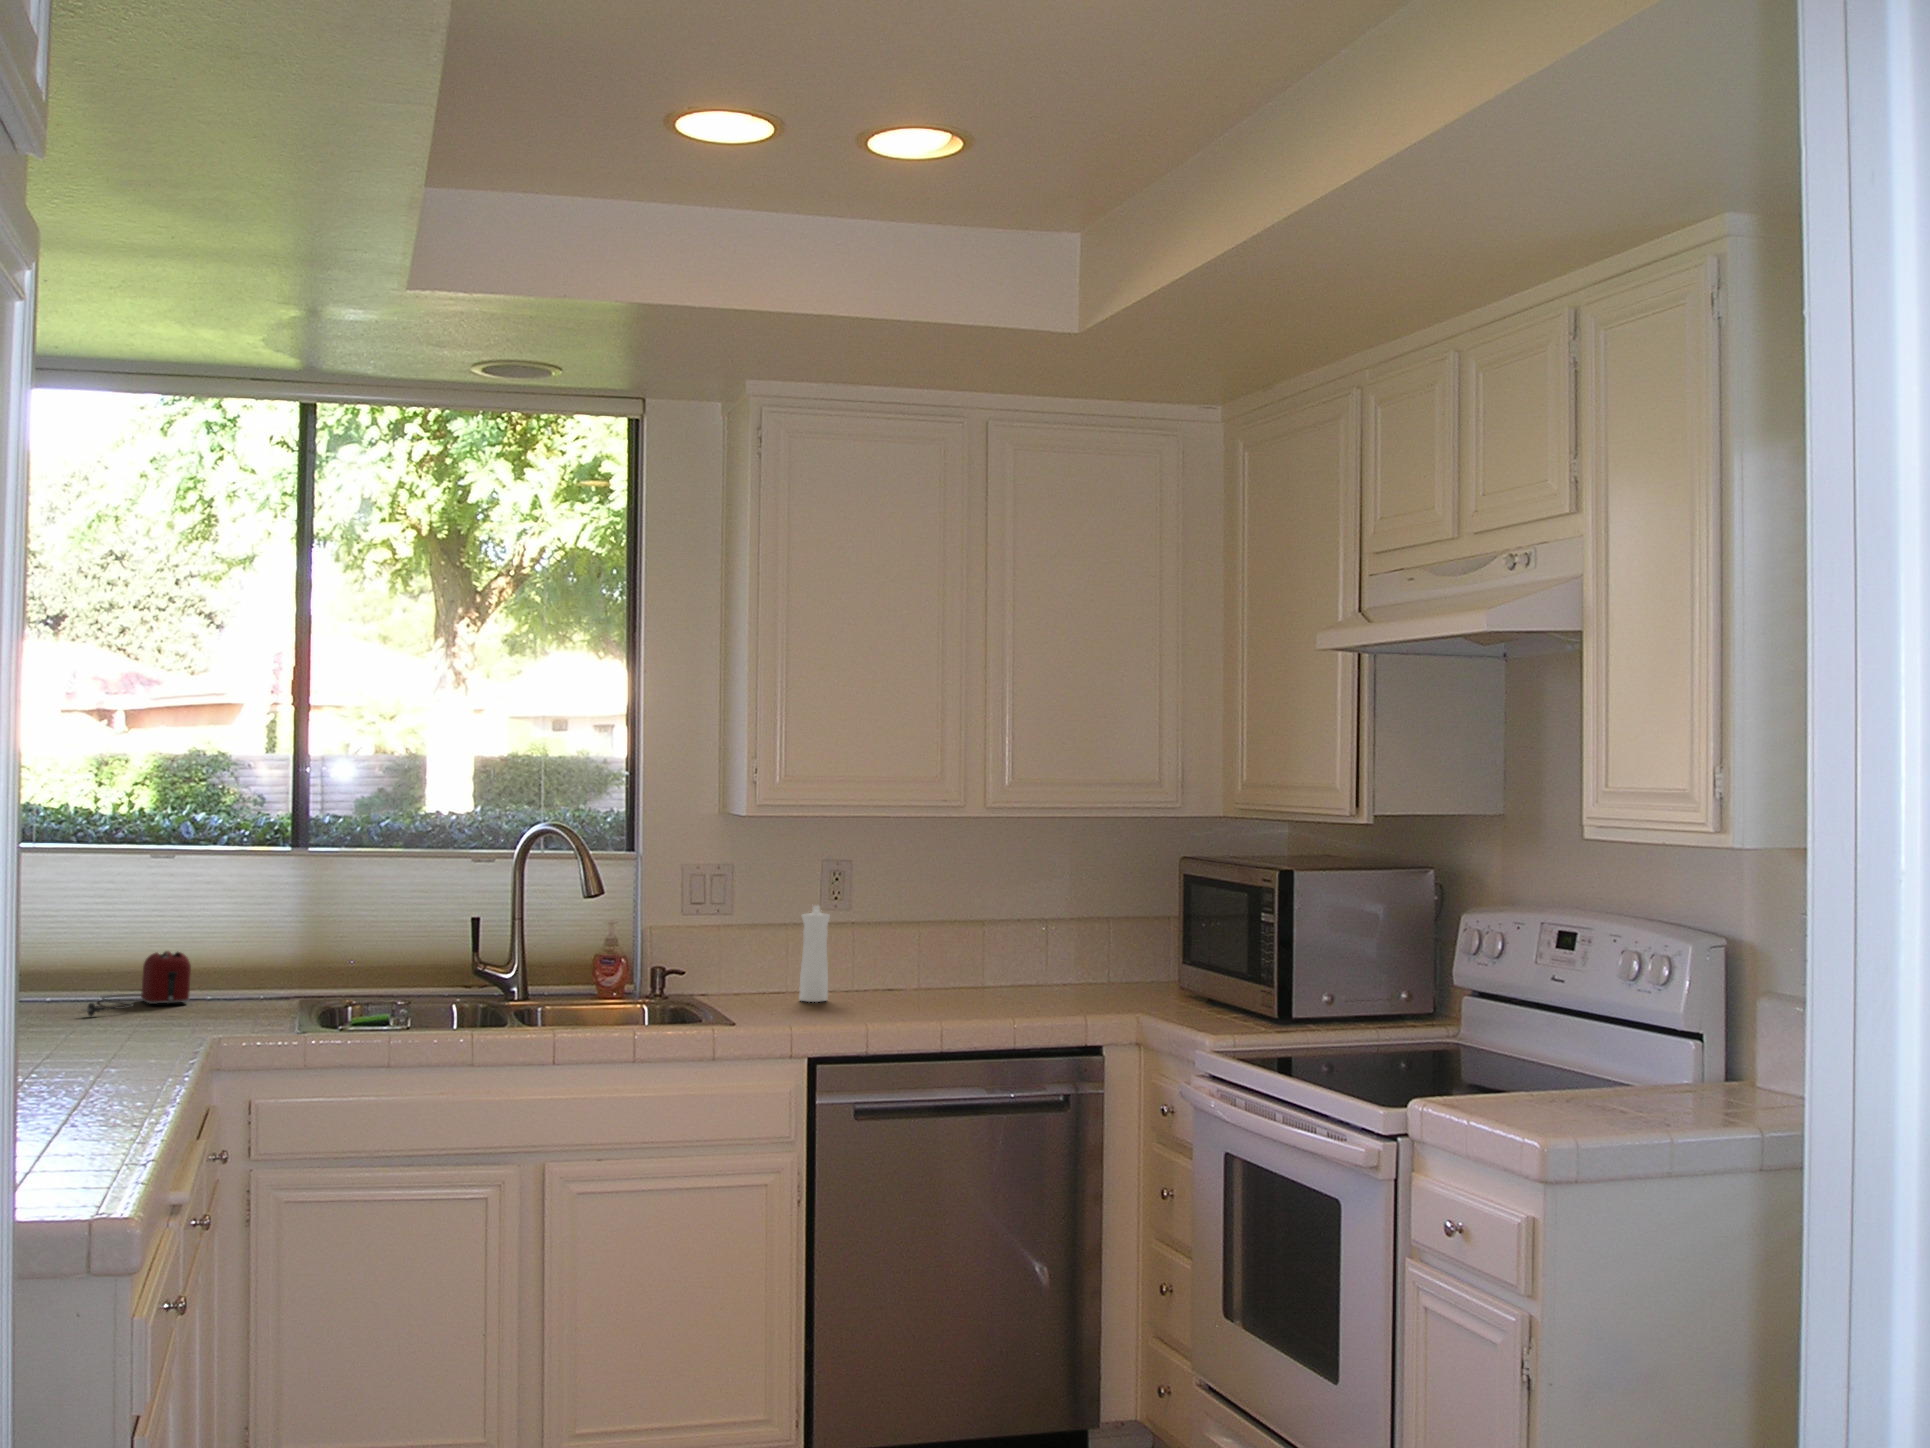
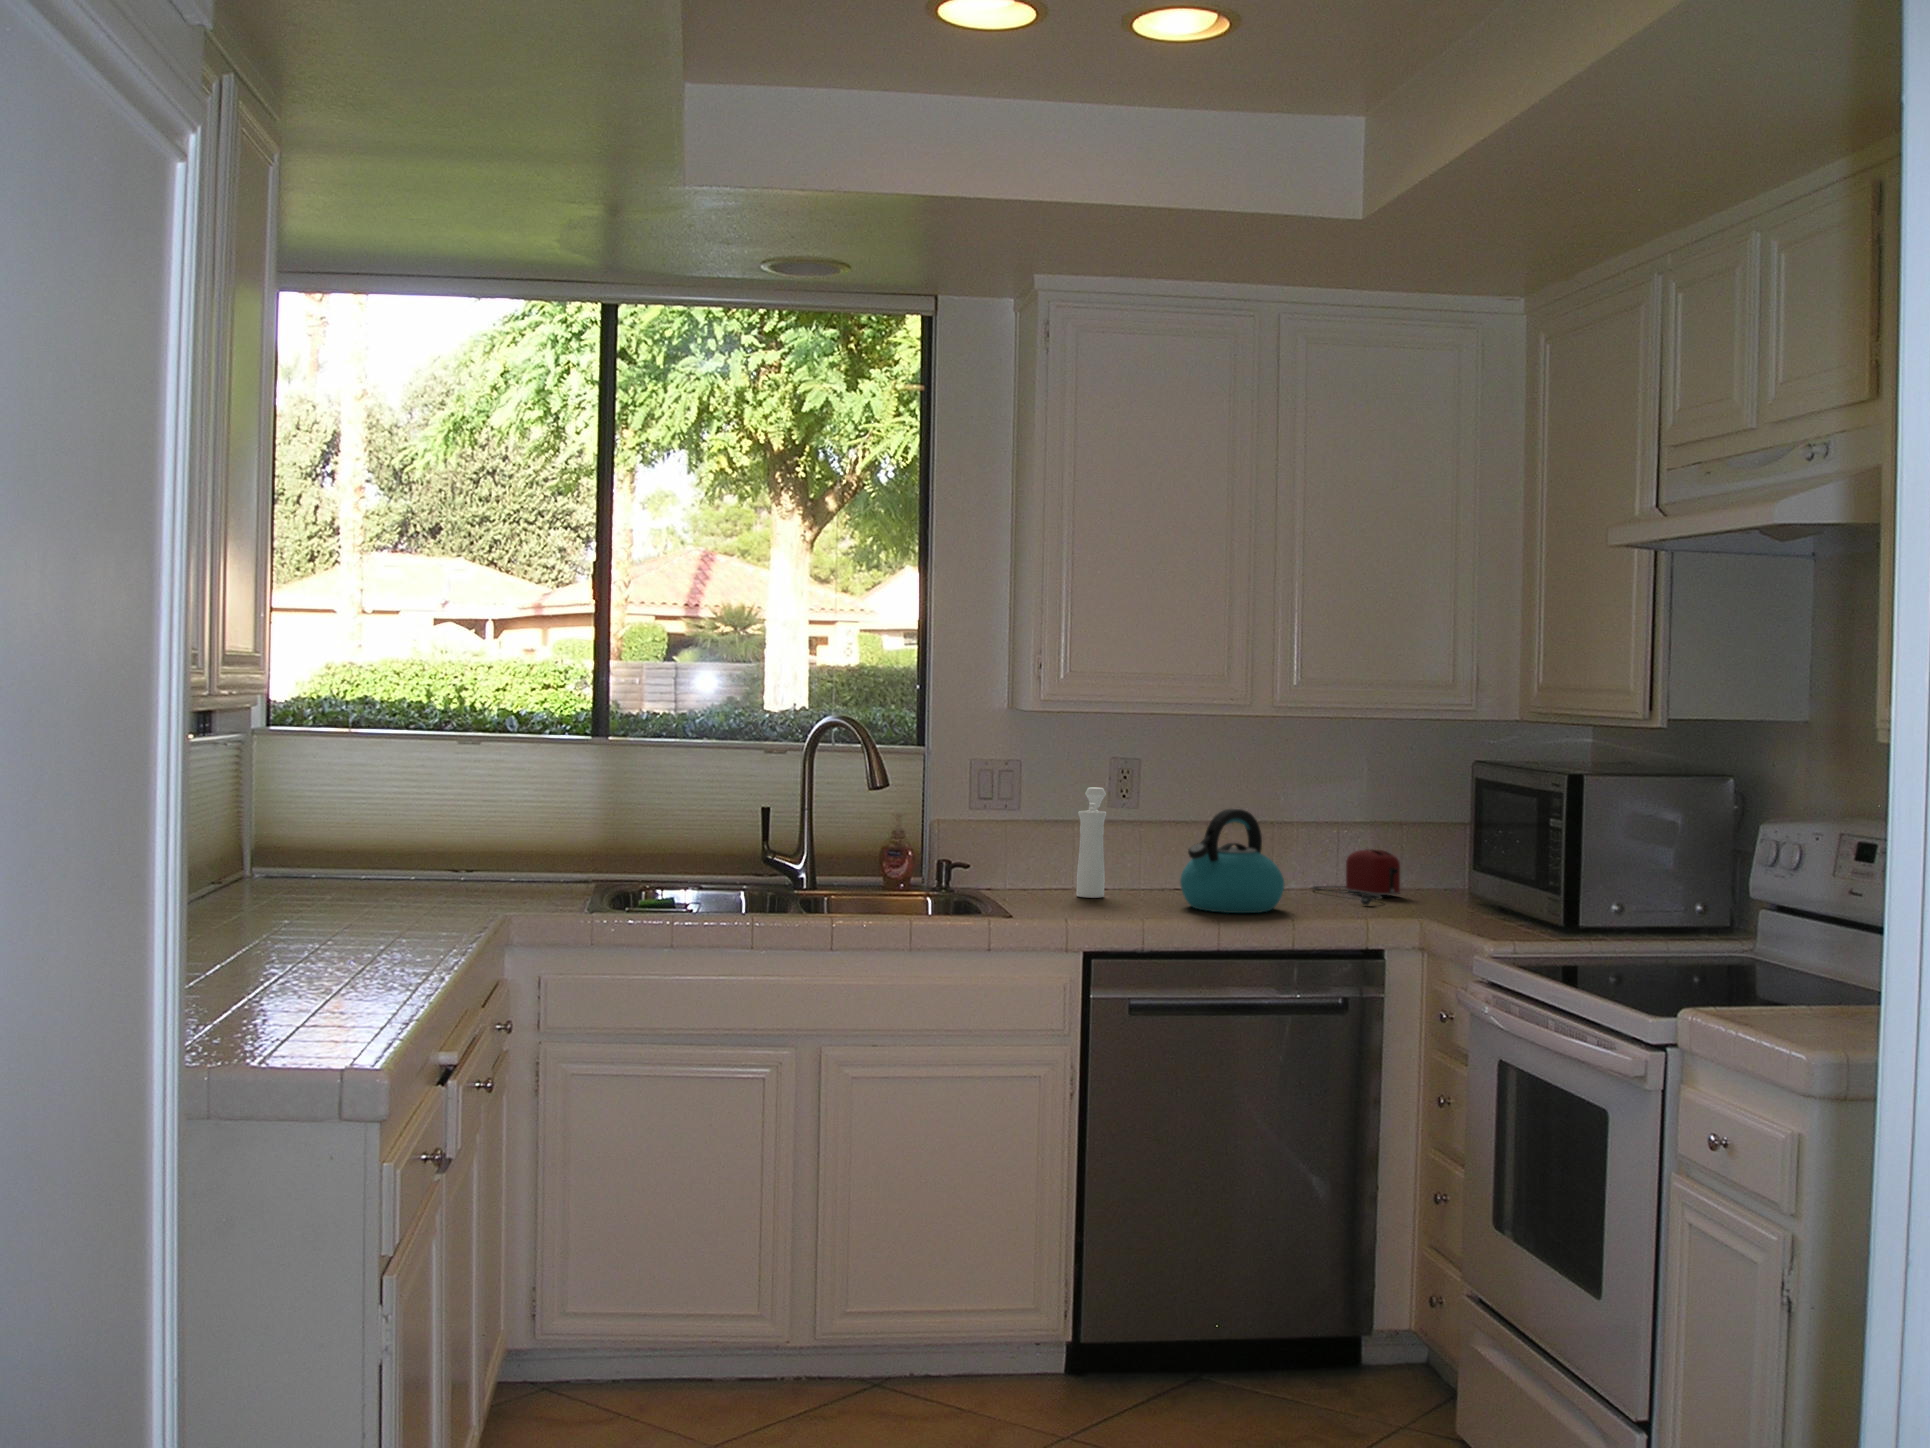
kettle: none [905,908,1008,1013] -> present [1180,809,1284,913]
toaster: present [83,951,191,1016] -> present [1313,849,1400,905]

